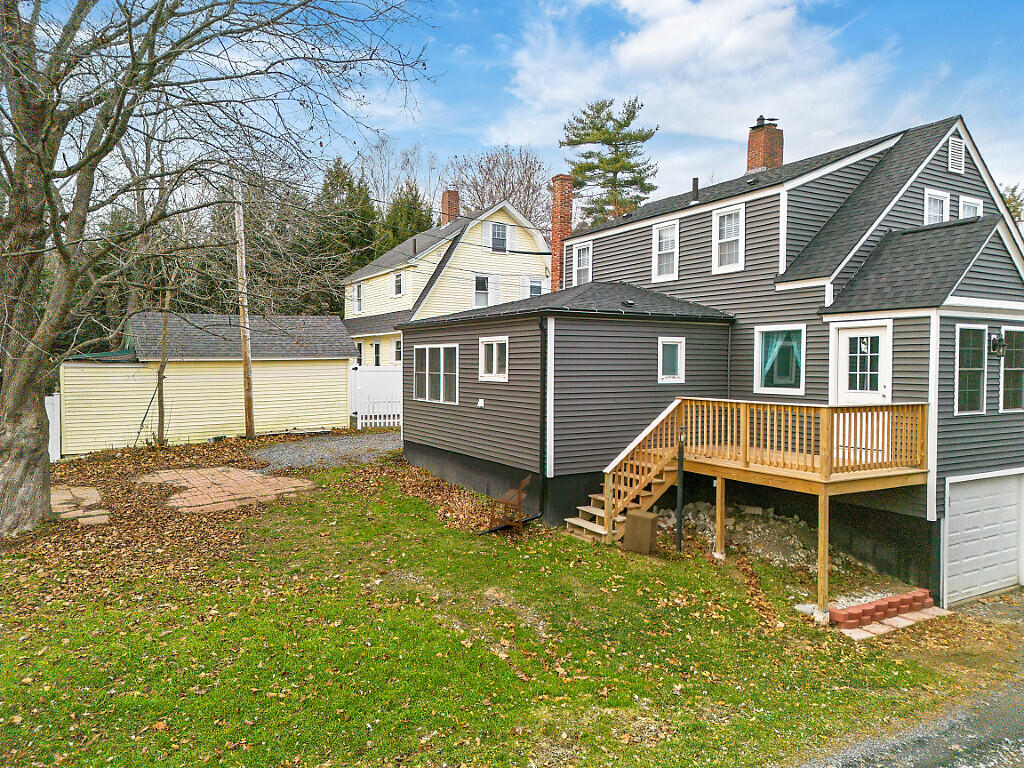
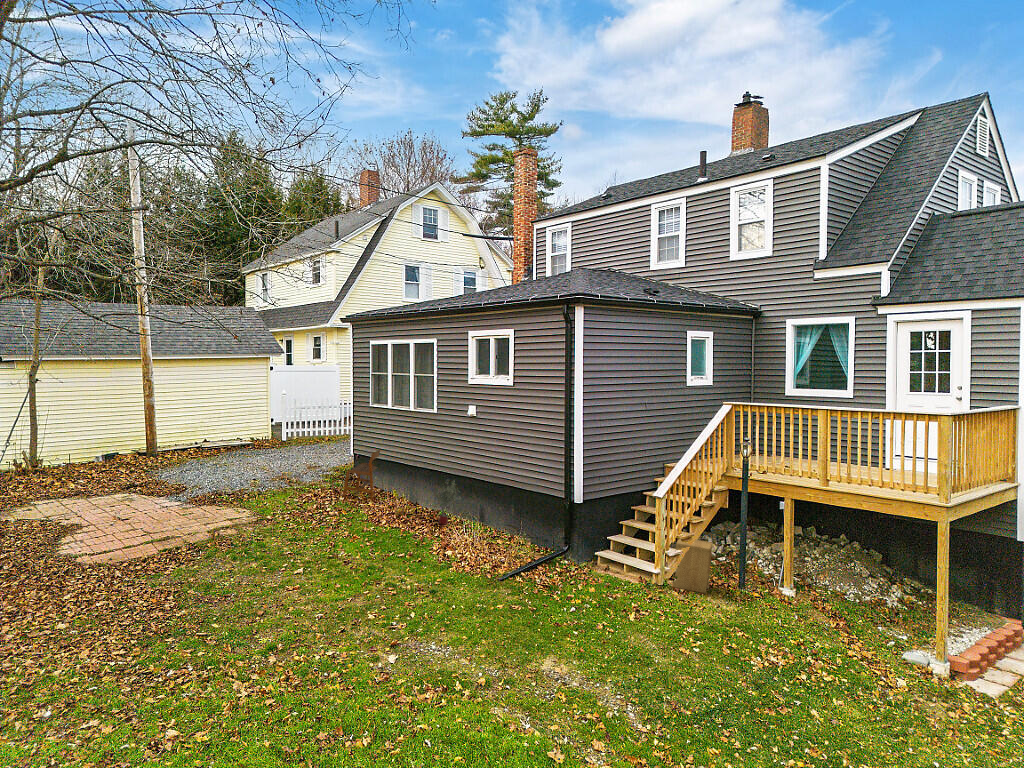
potted tree: none [454,460,474,496] -> present [436,480,461,525]
bench: present [489,475,531,534] -> present [343,450,380,499]

